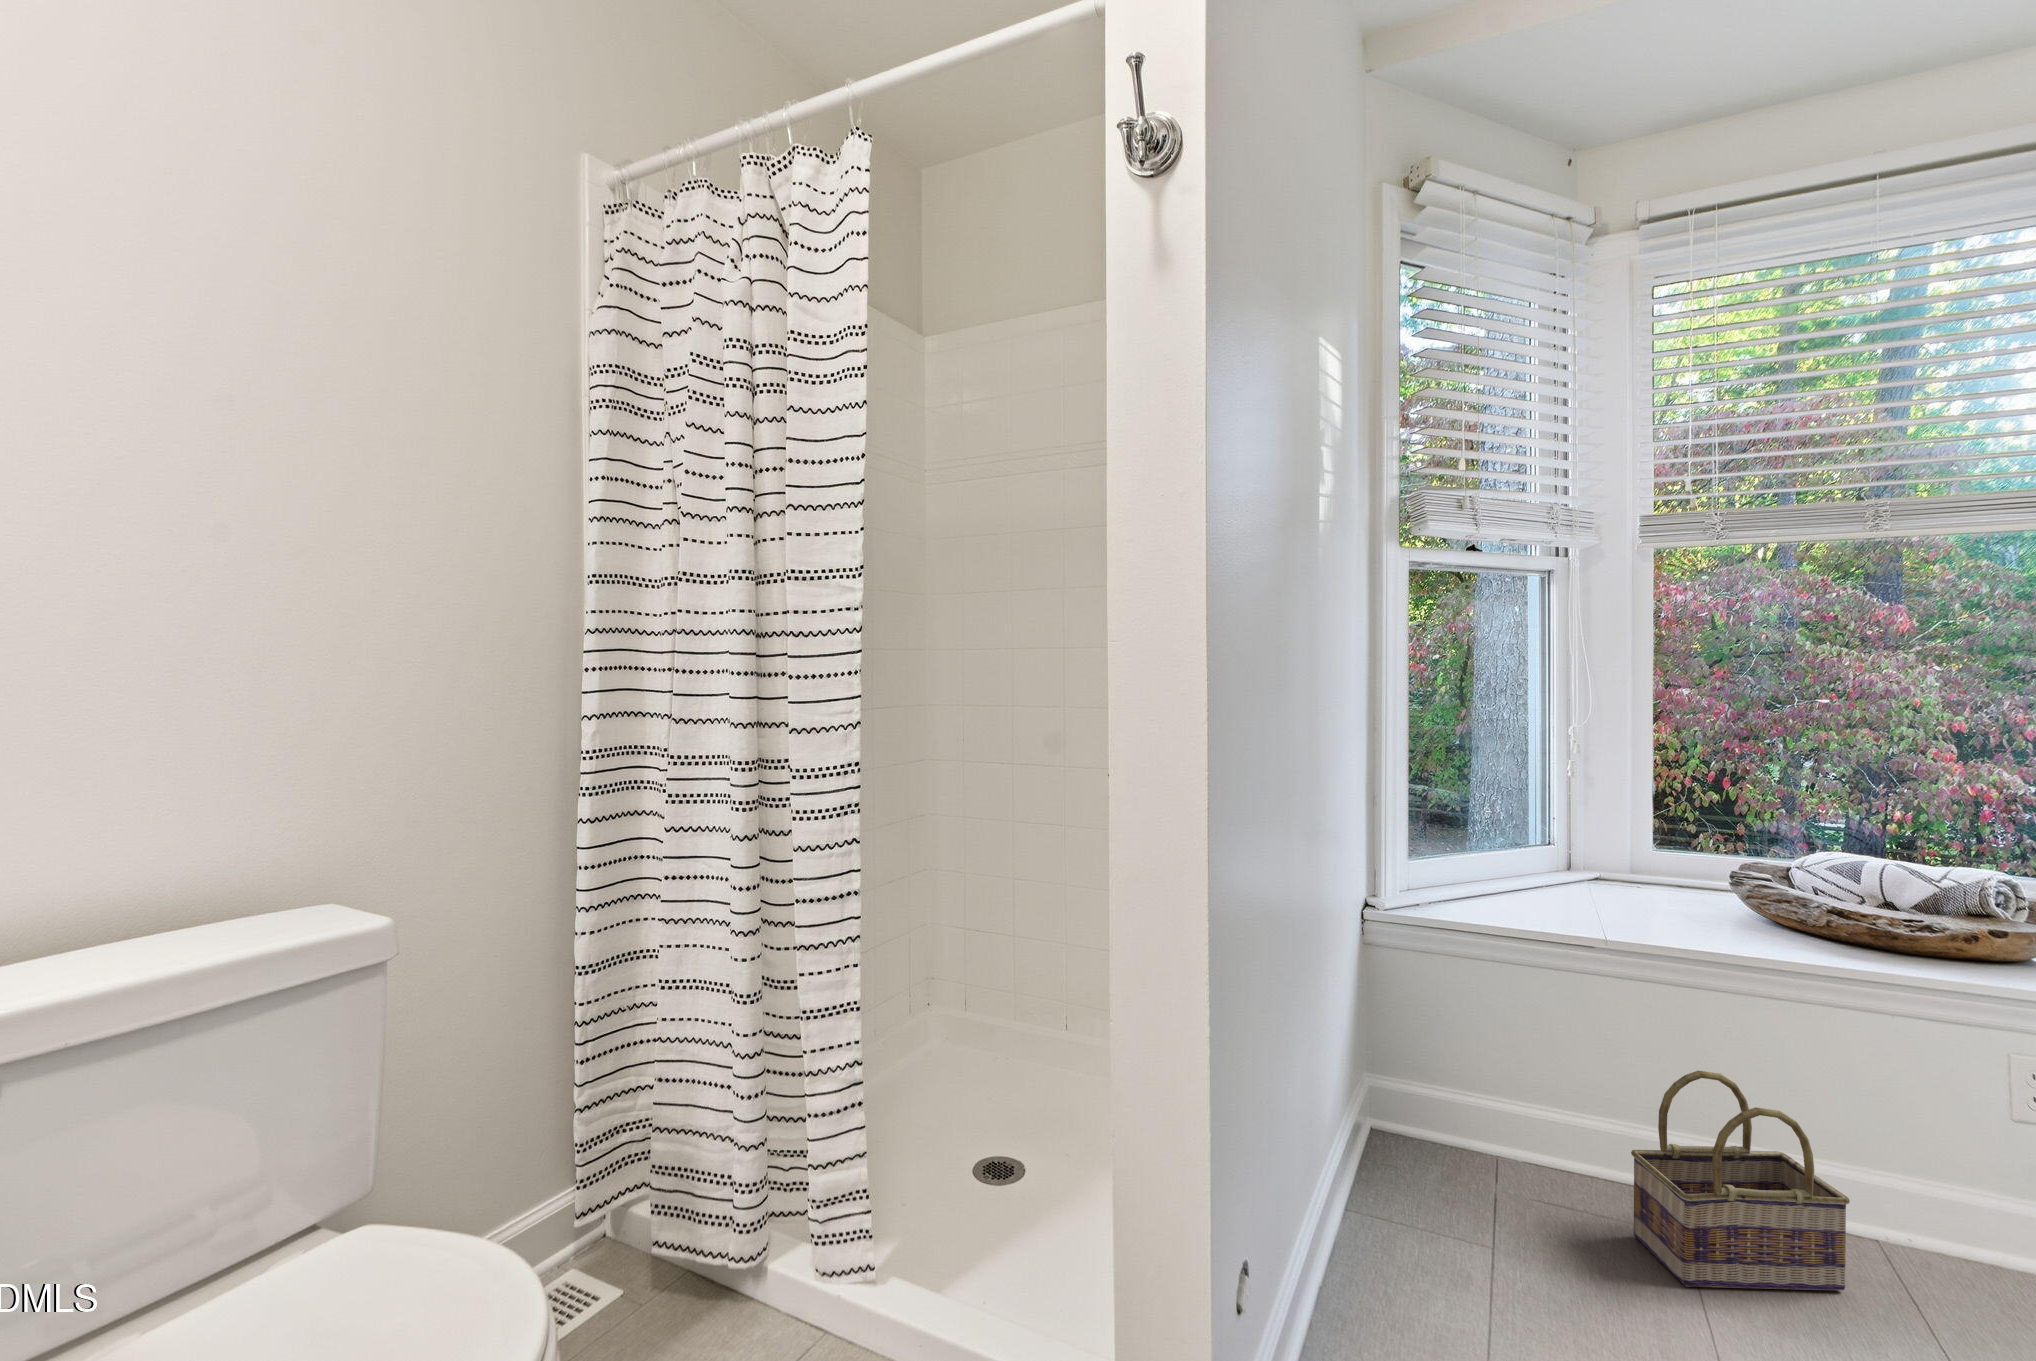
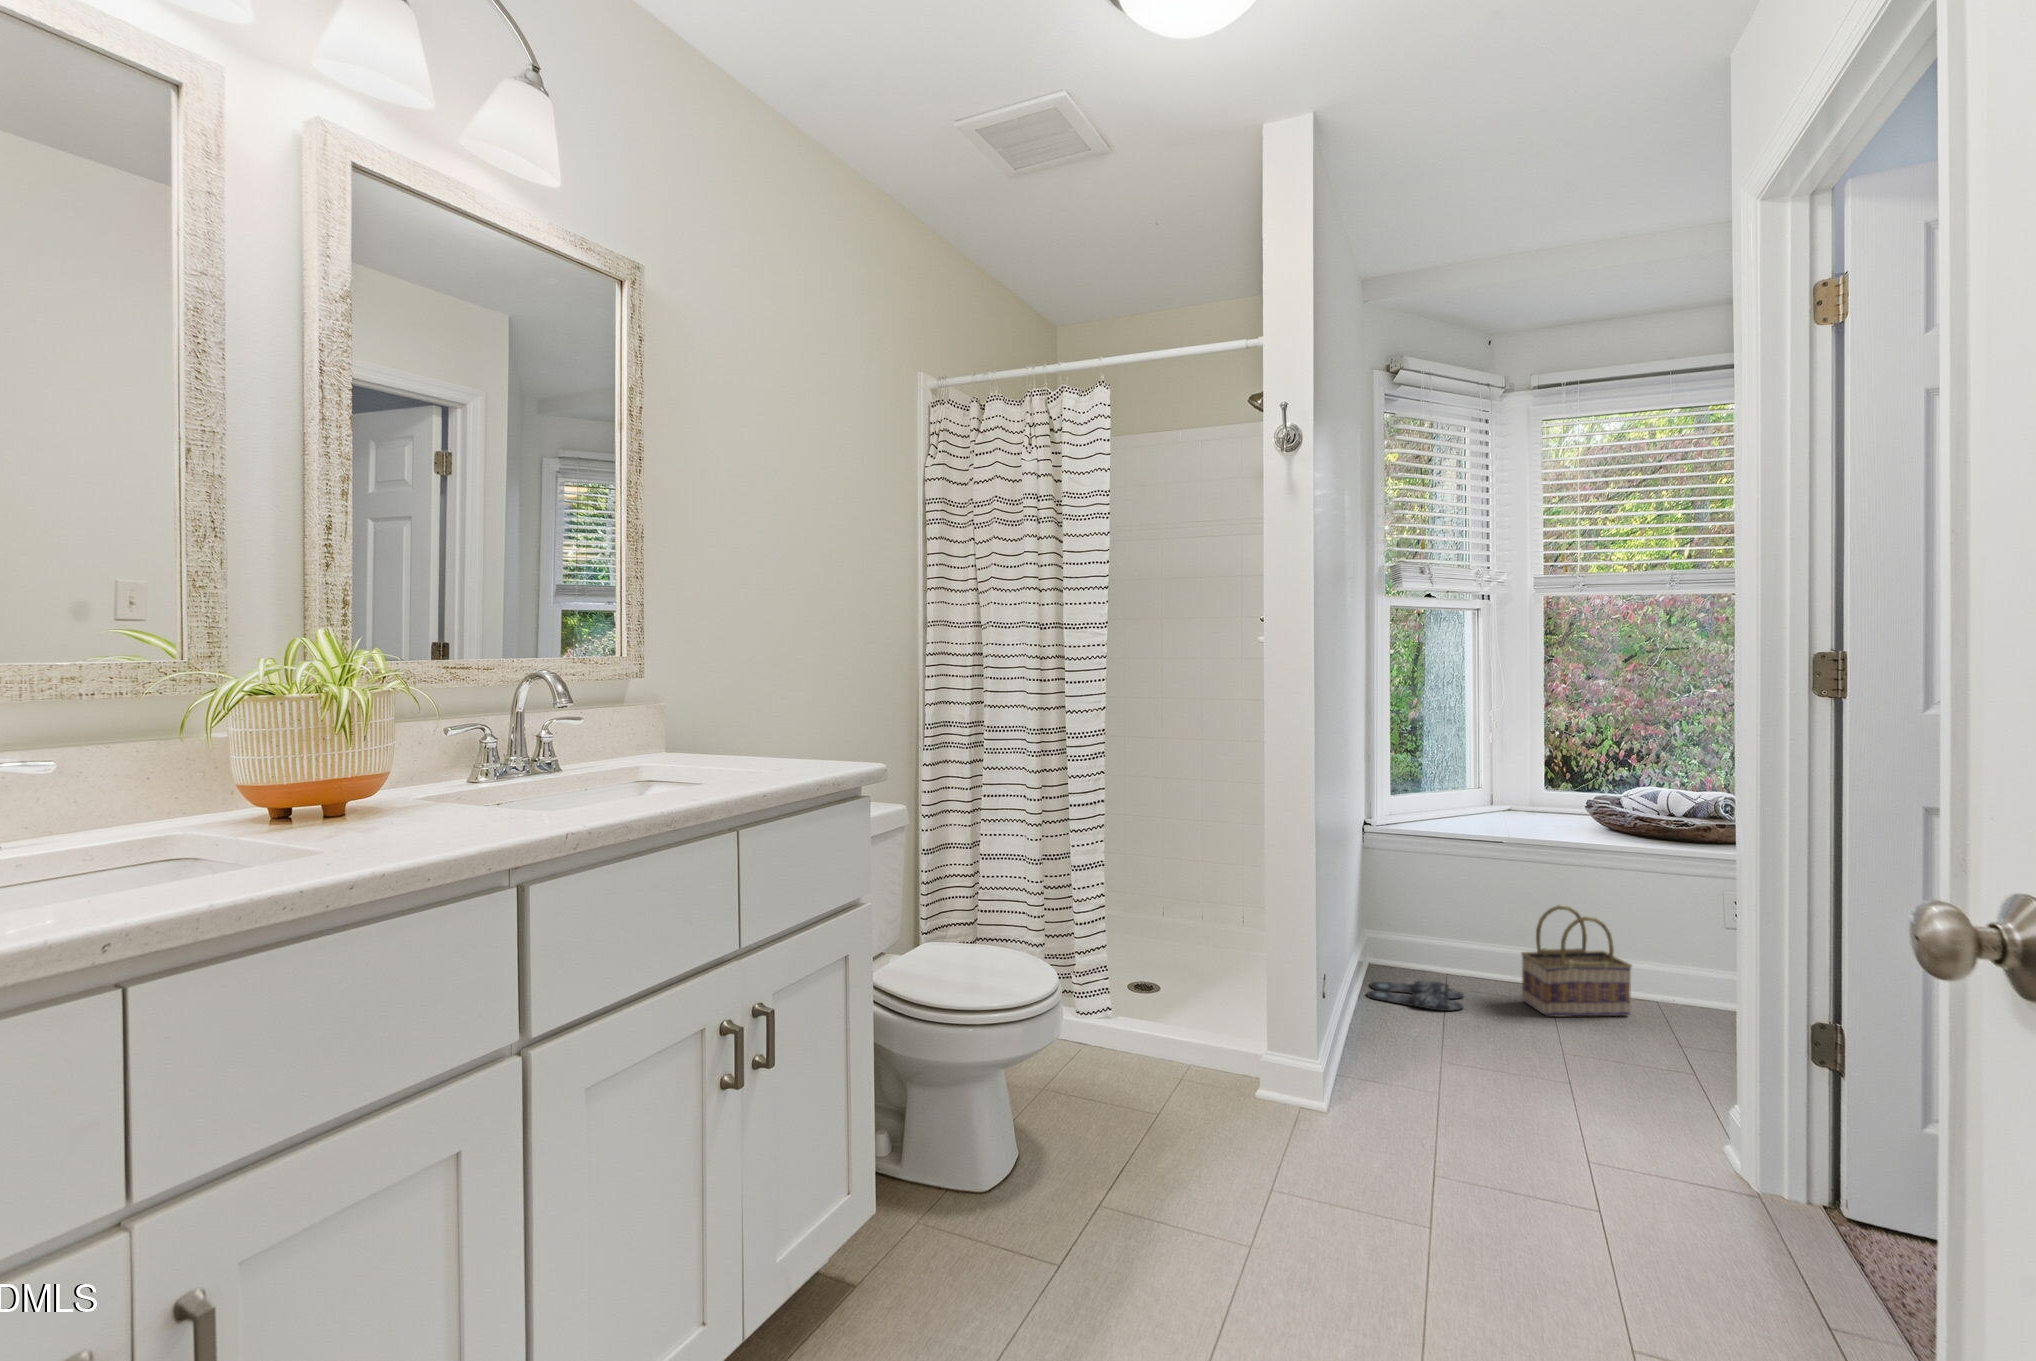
slippers: none [1359,1171,1528,1260] -> present [1367,981,1463,1011]

